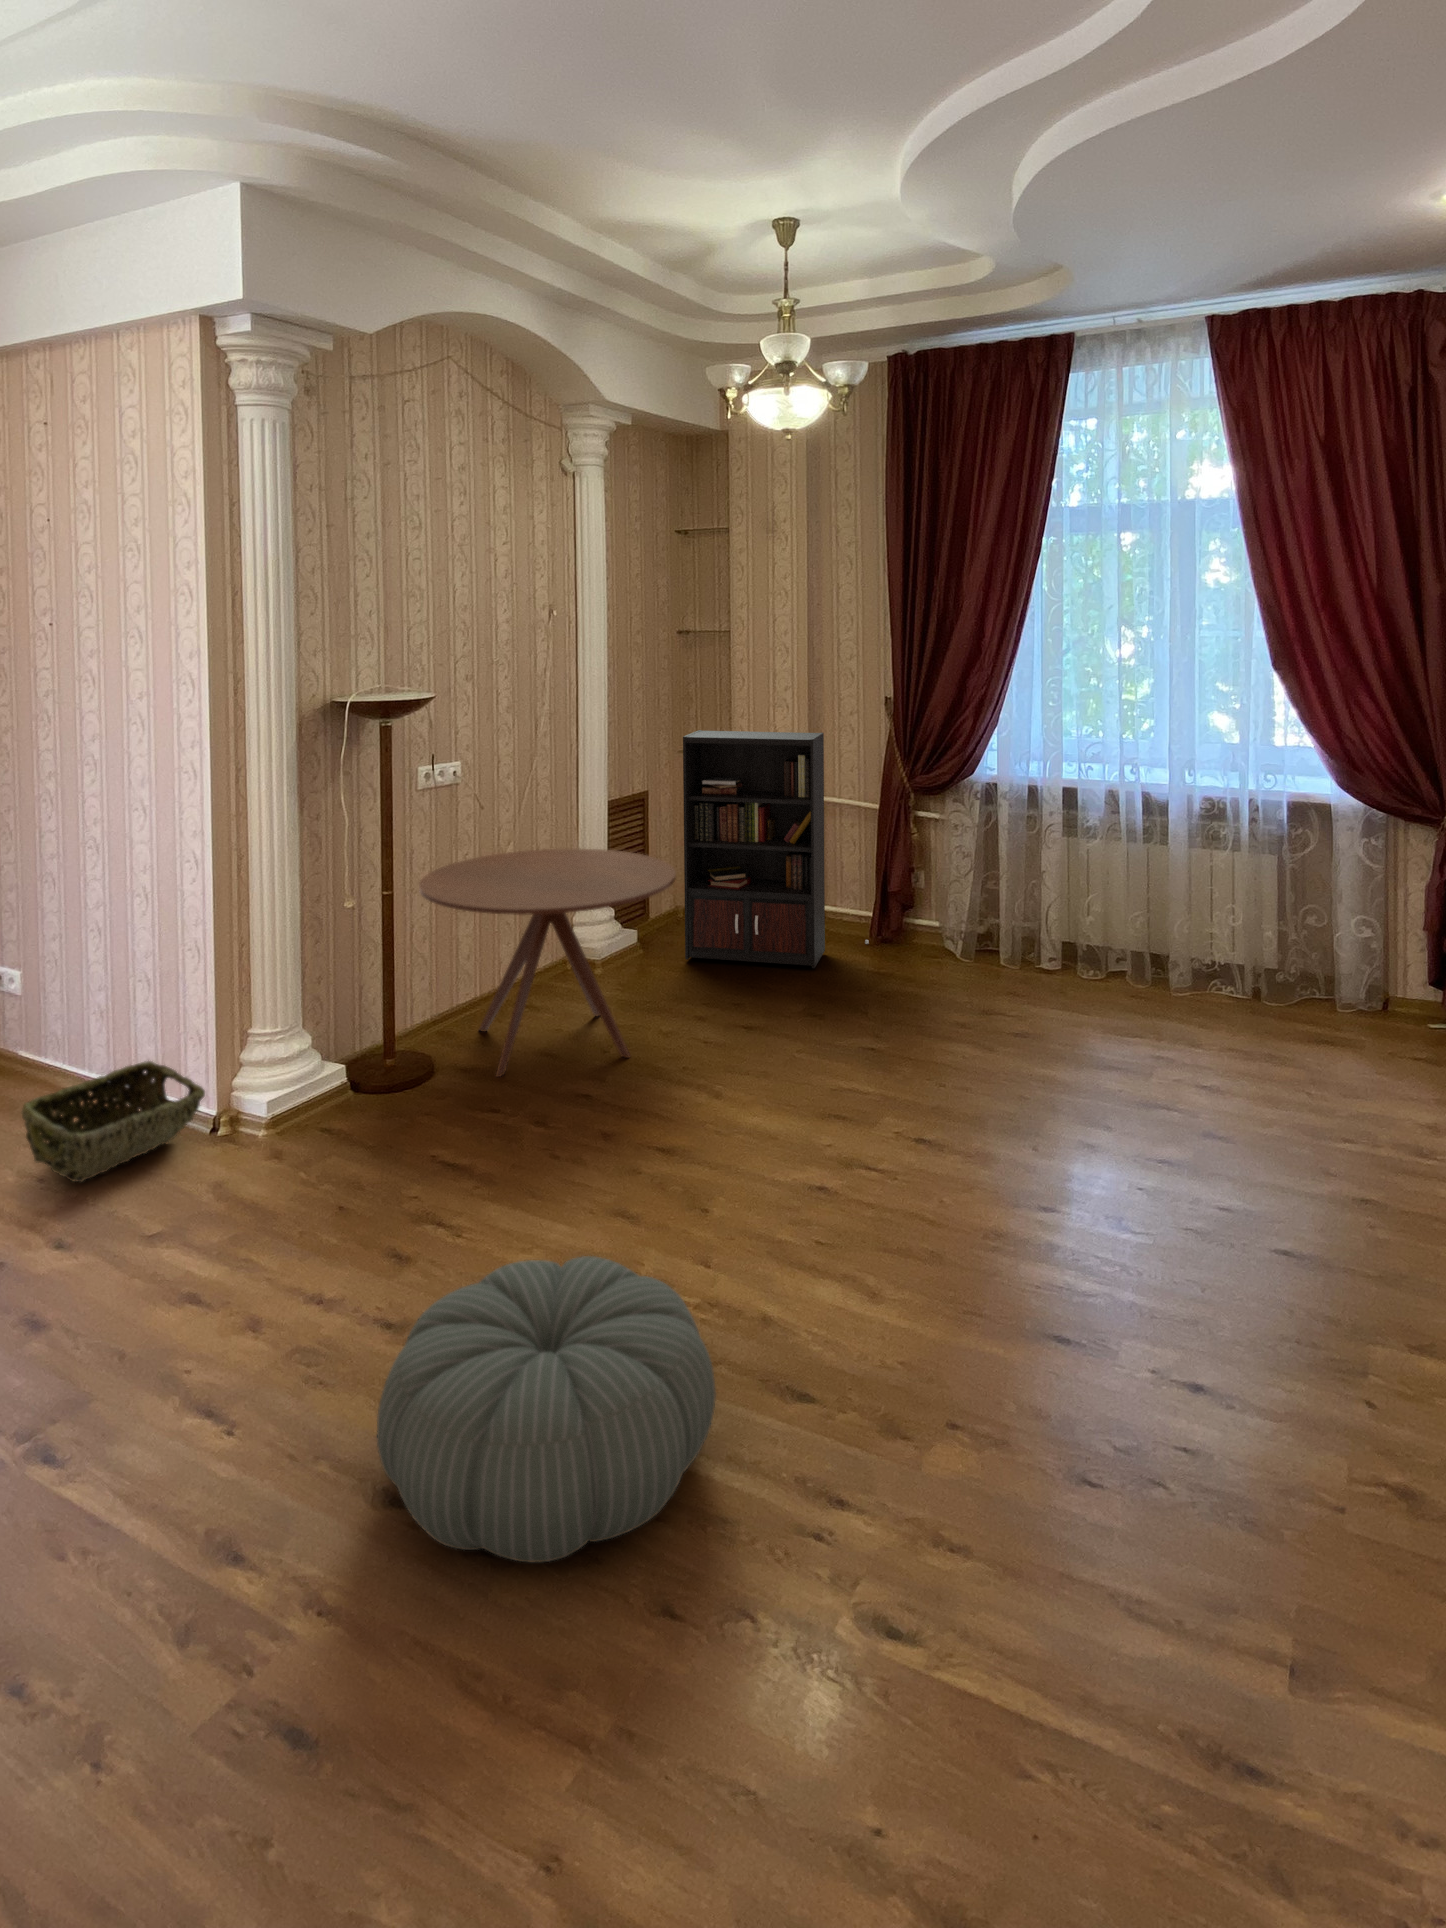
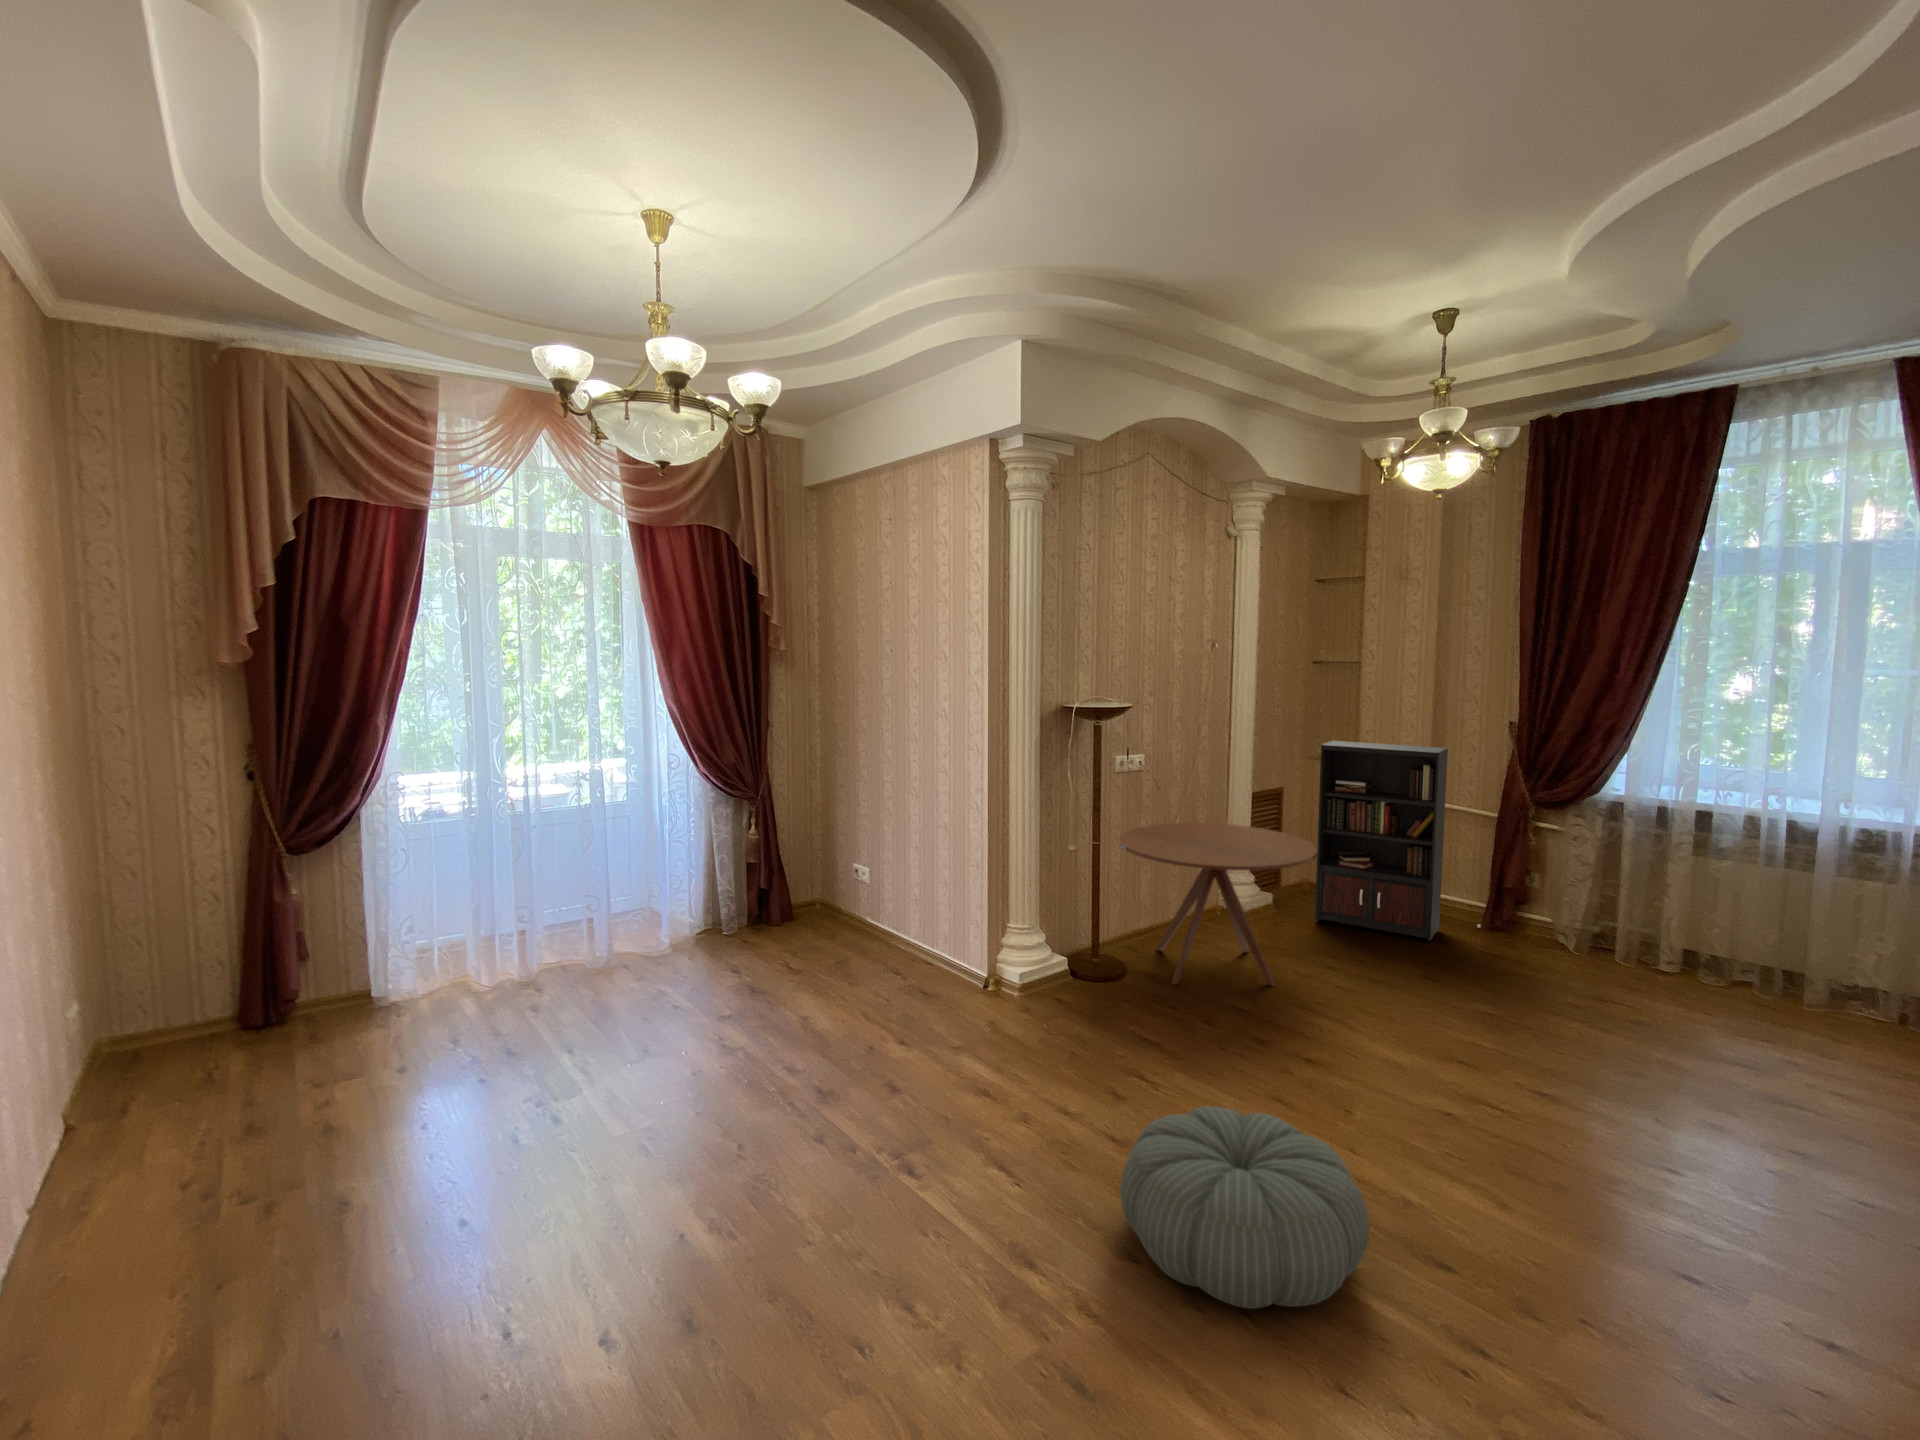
woven basket: present [21,1061,205,1182] -> none [877,936,981,1005]

